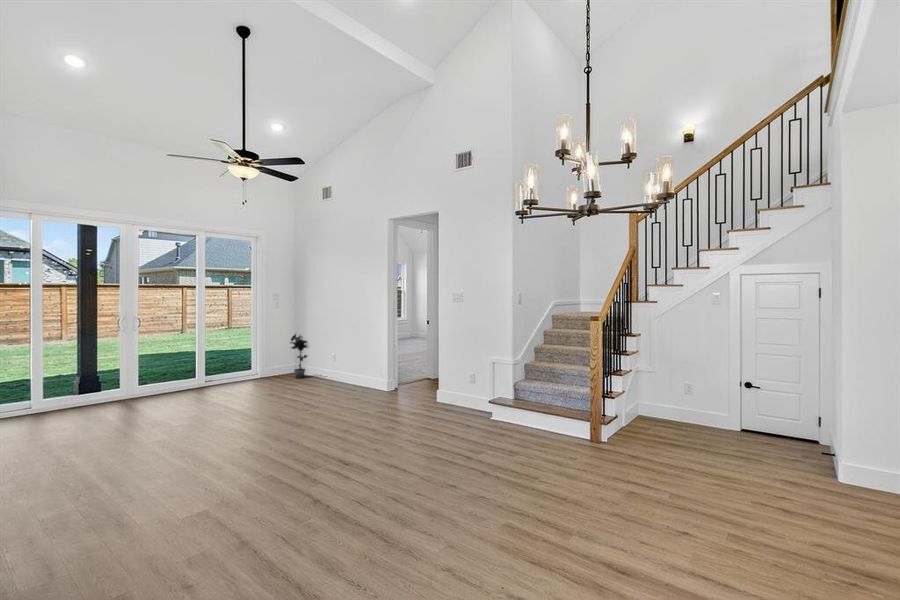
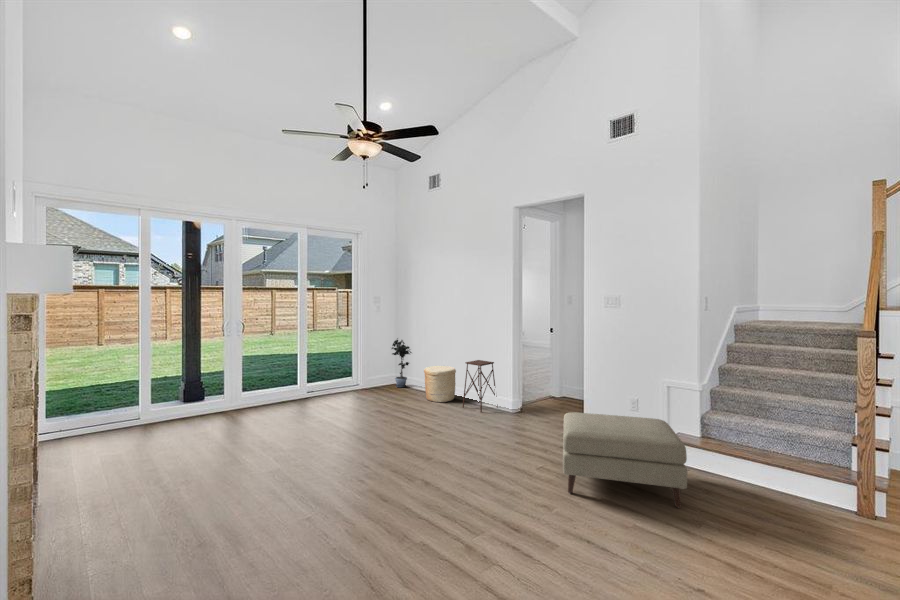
side table: none [349,350,380,394] -> present [463,360,498,412]
woven basket: none [317,357,346,388] -> present [424,366,456,402]
ottoman: none [397,384,481,442] -> present [563,412,687,508]

